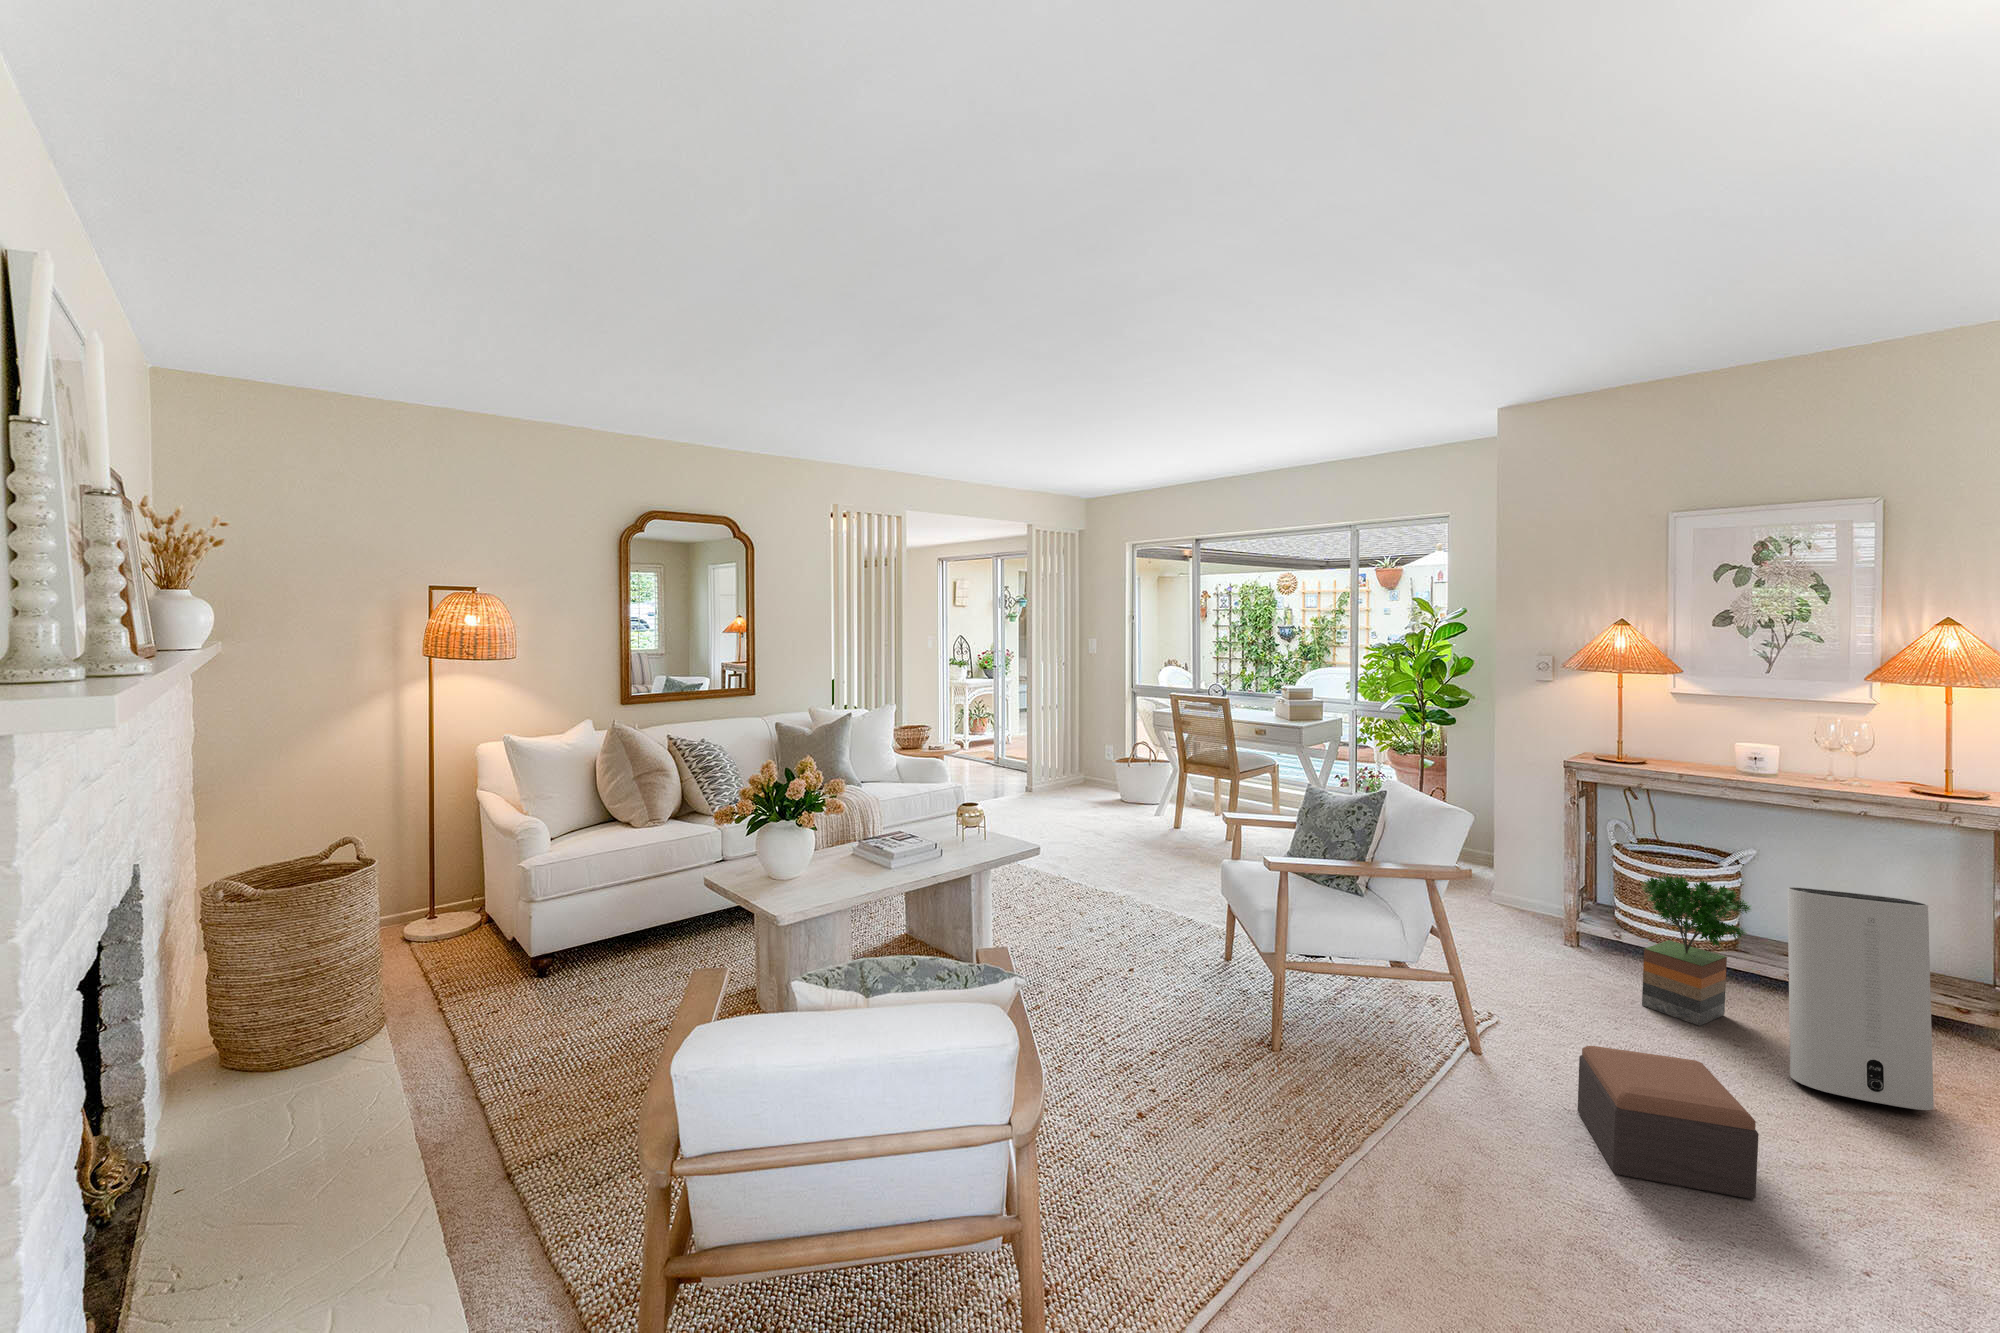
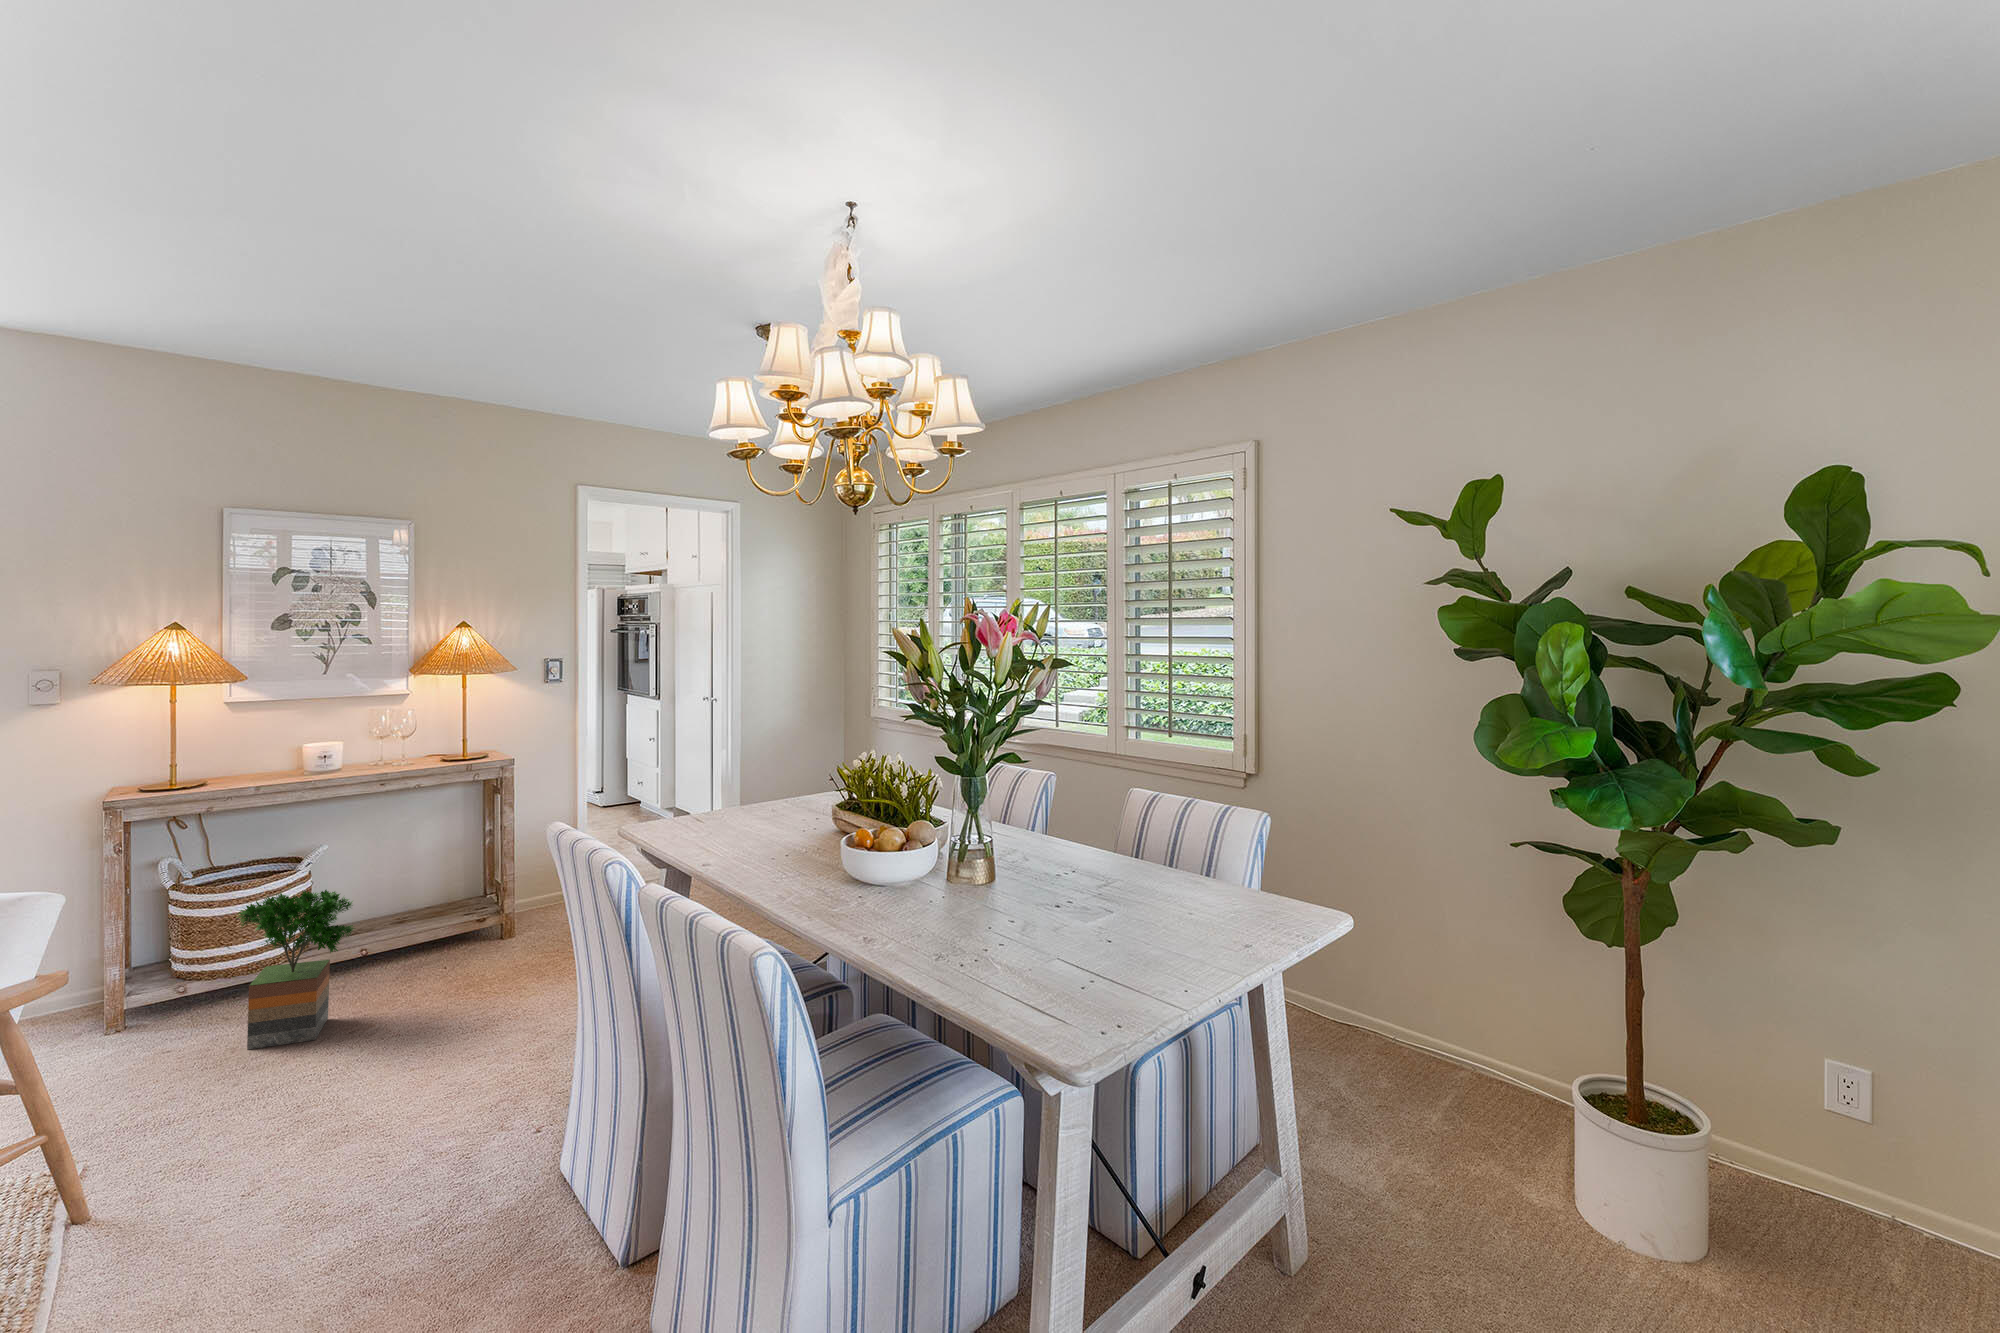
air purifier: present [1788,887,1934,1110] -> none [404,855,510,1043]
footstool: present [1578,1046,1759,1199] -> none [268,1064,465,1225]

